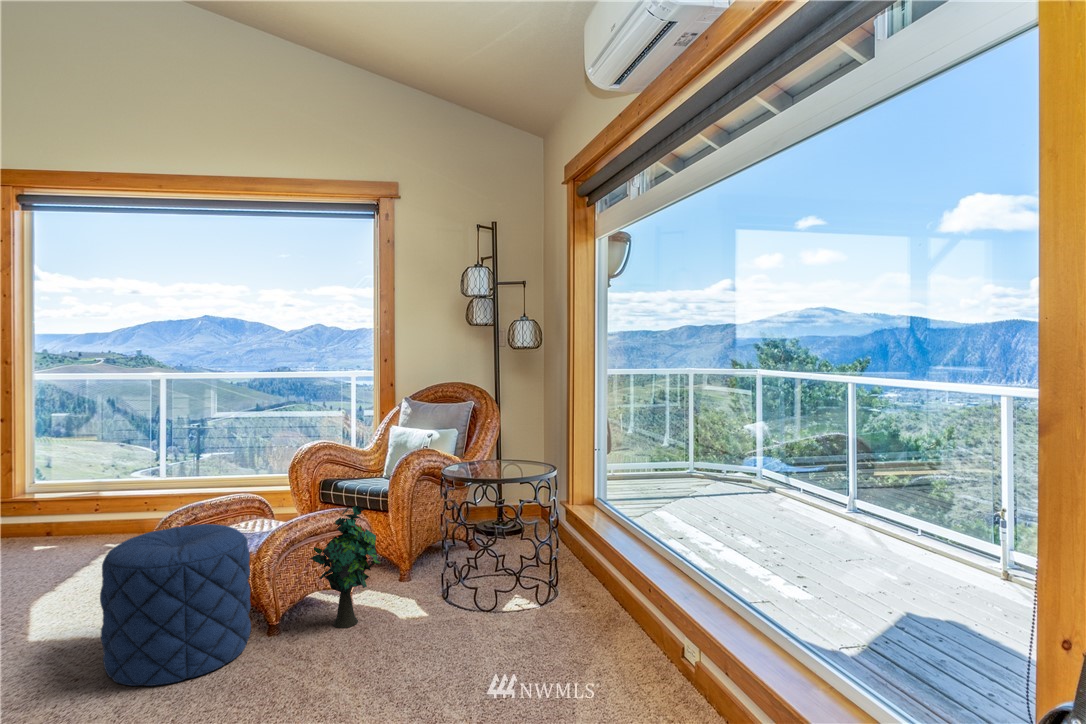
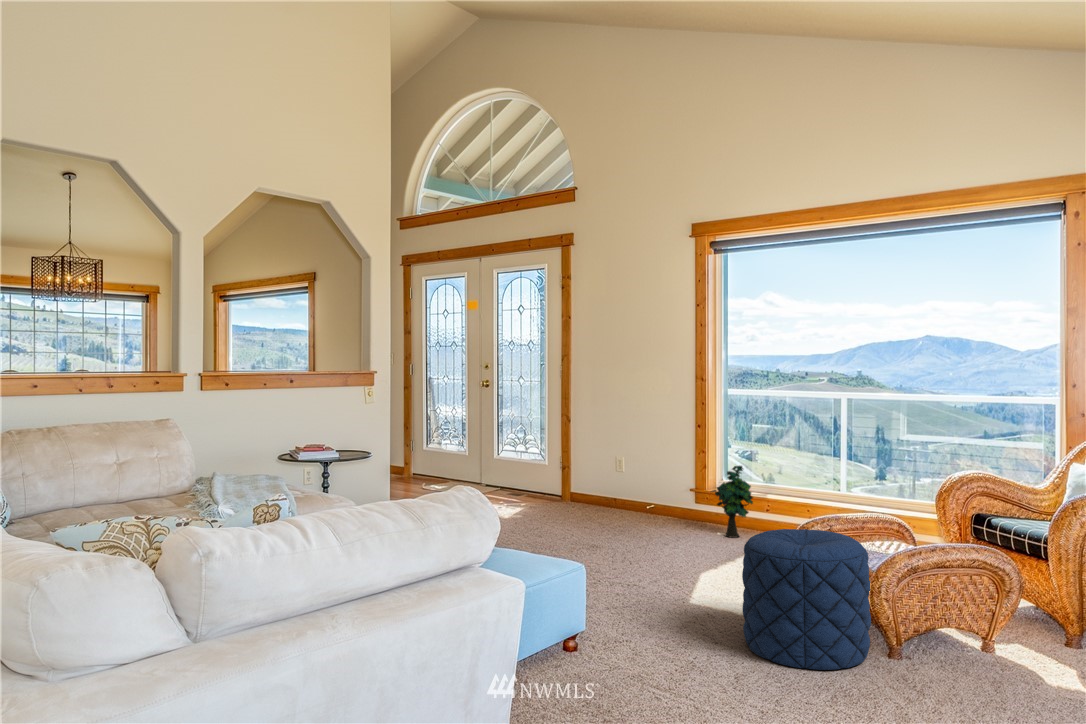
decorative plant: present [310,505,380,628] -> present [711,466,753,538]

